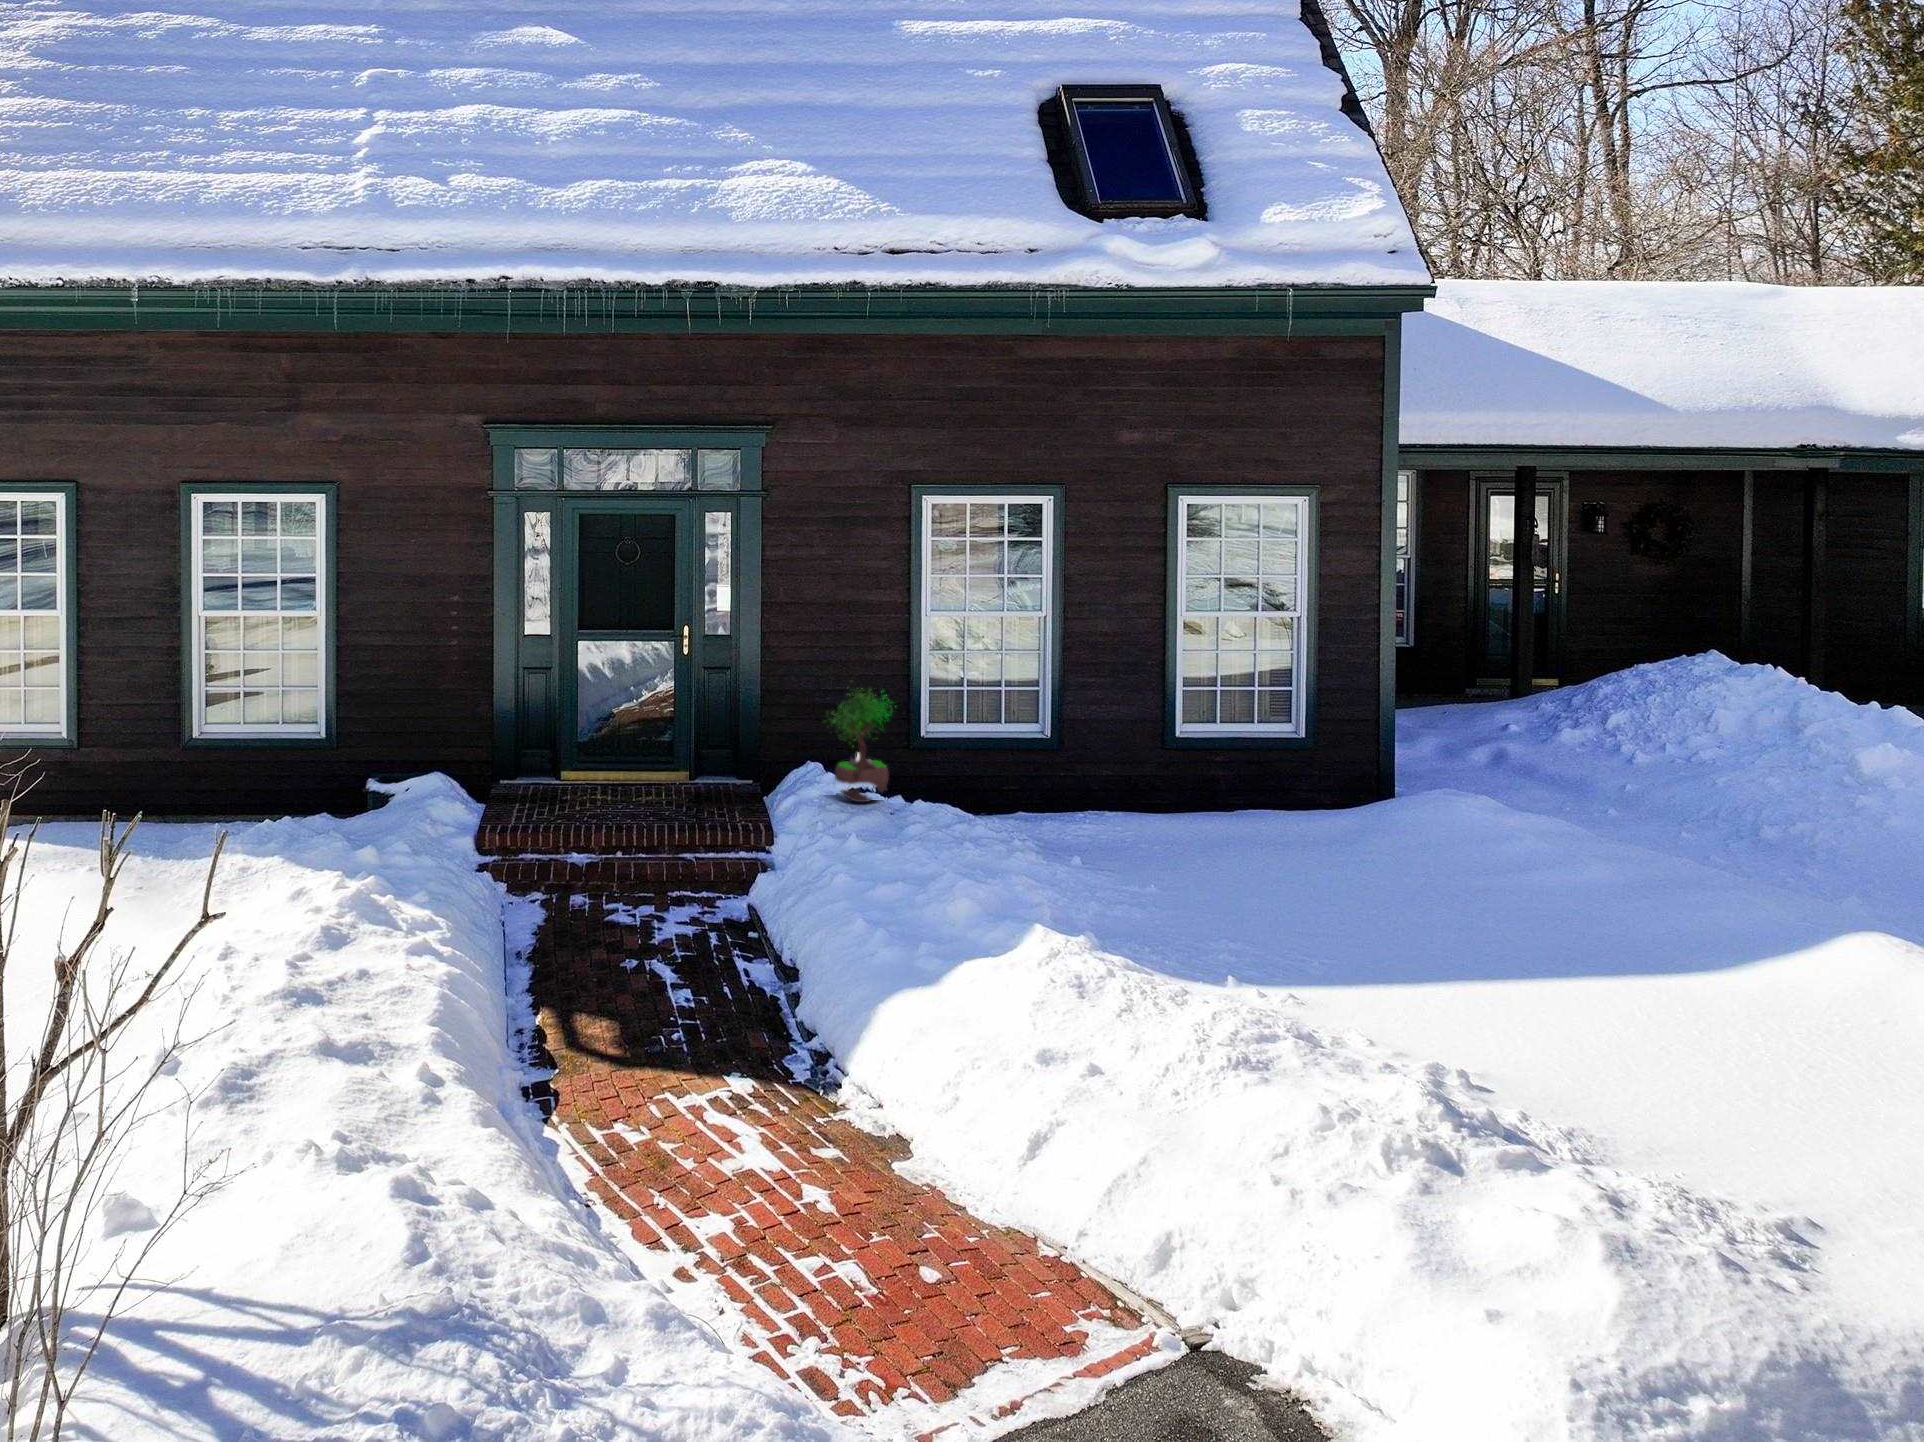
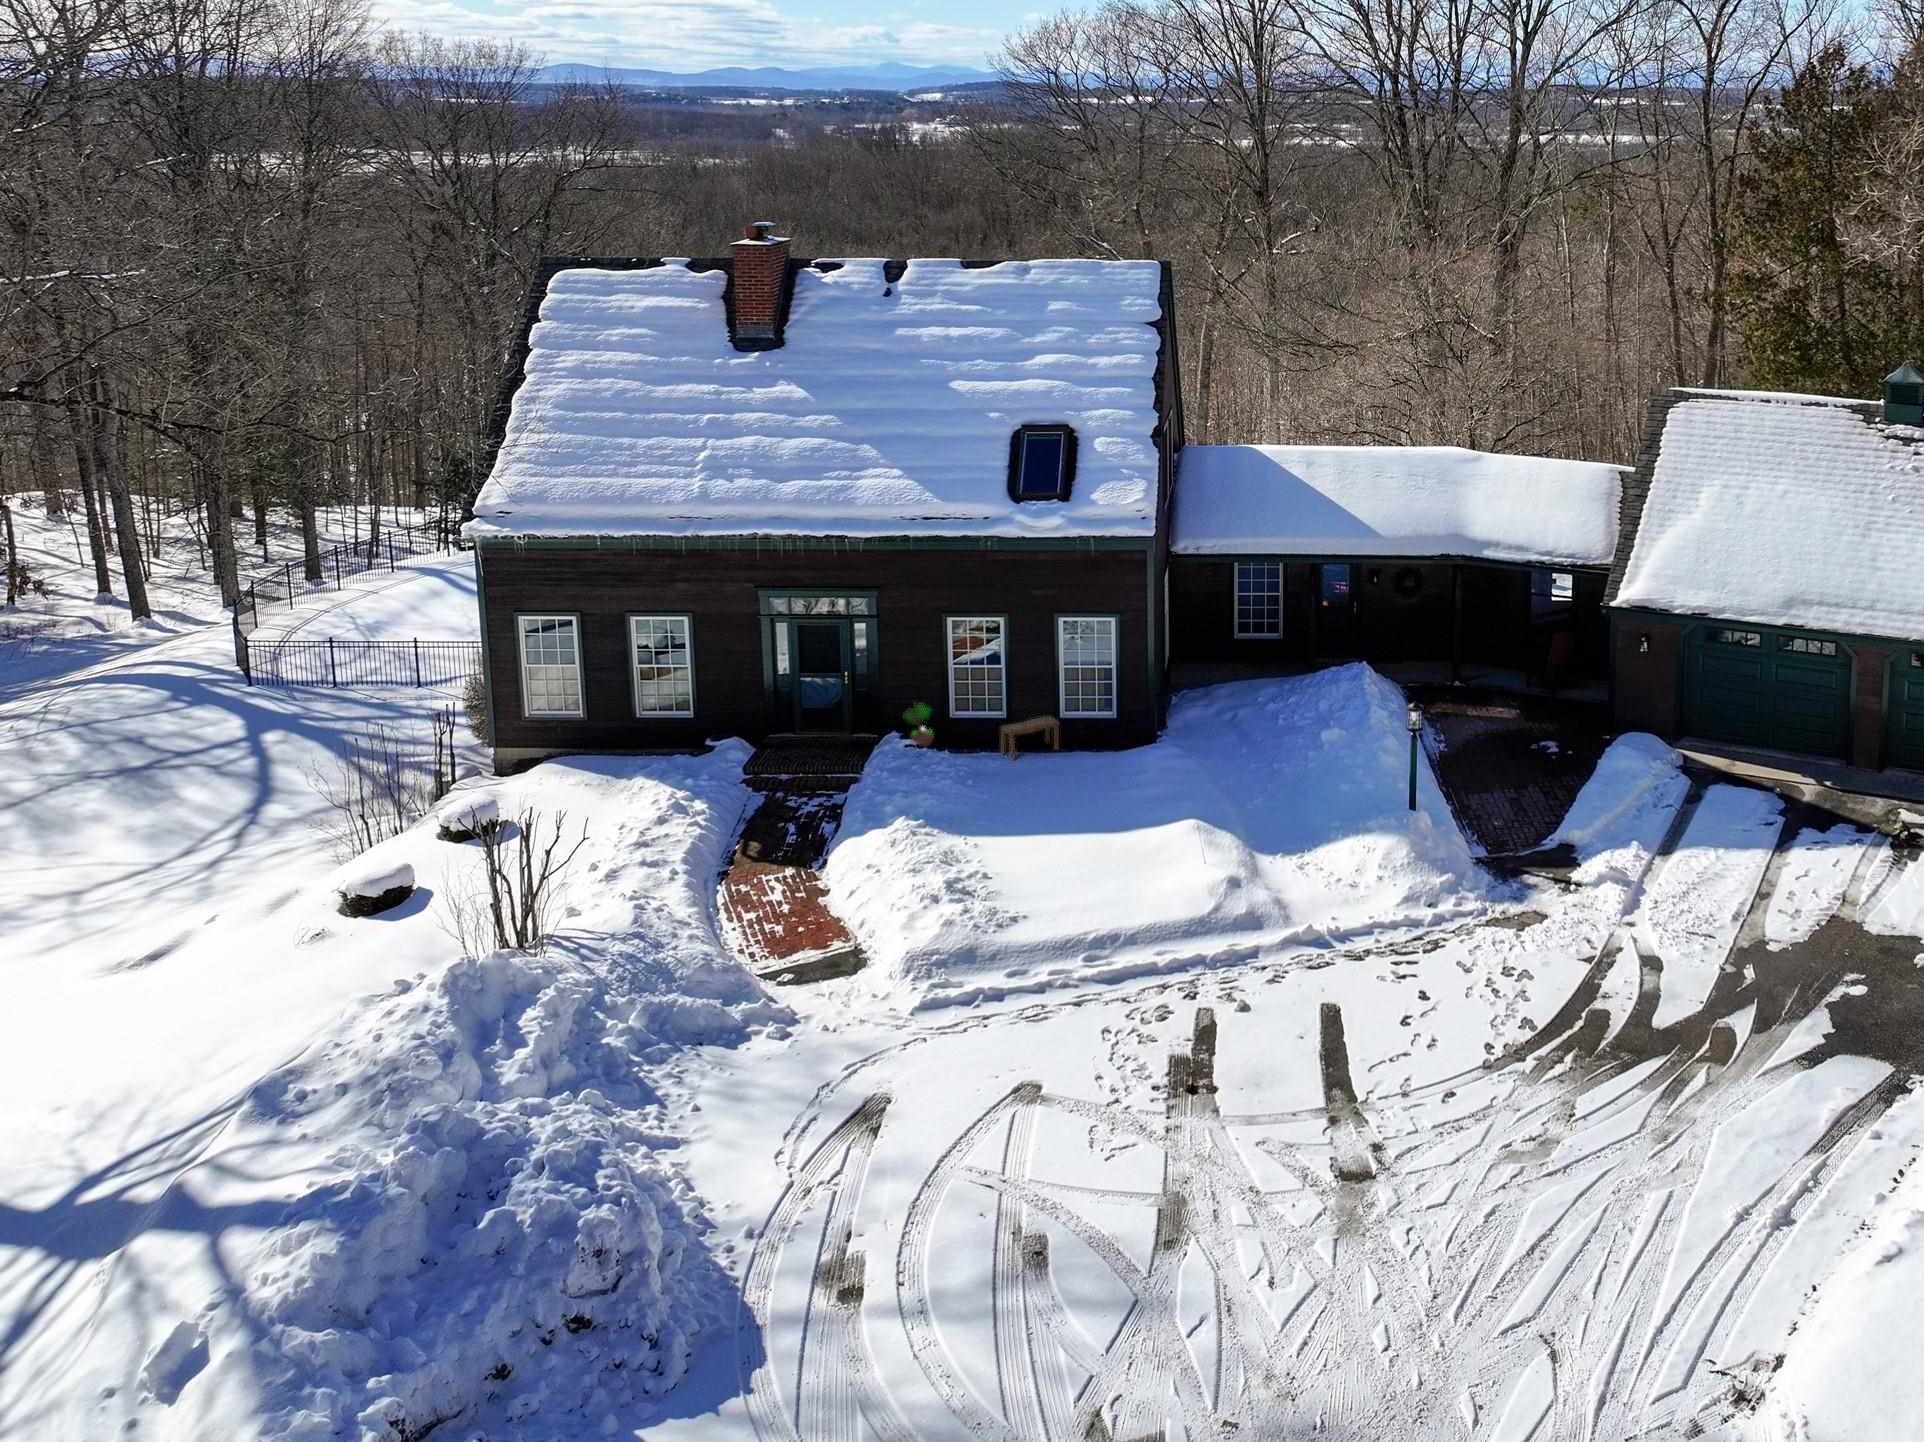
bench: none [1064,727,1197,824] -> present [1001,716,1059,761]

